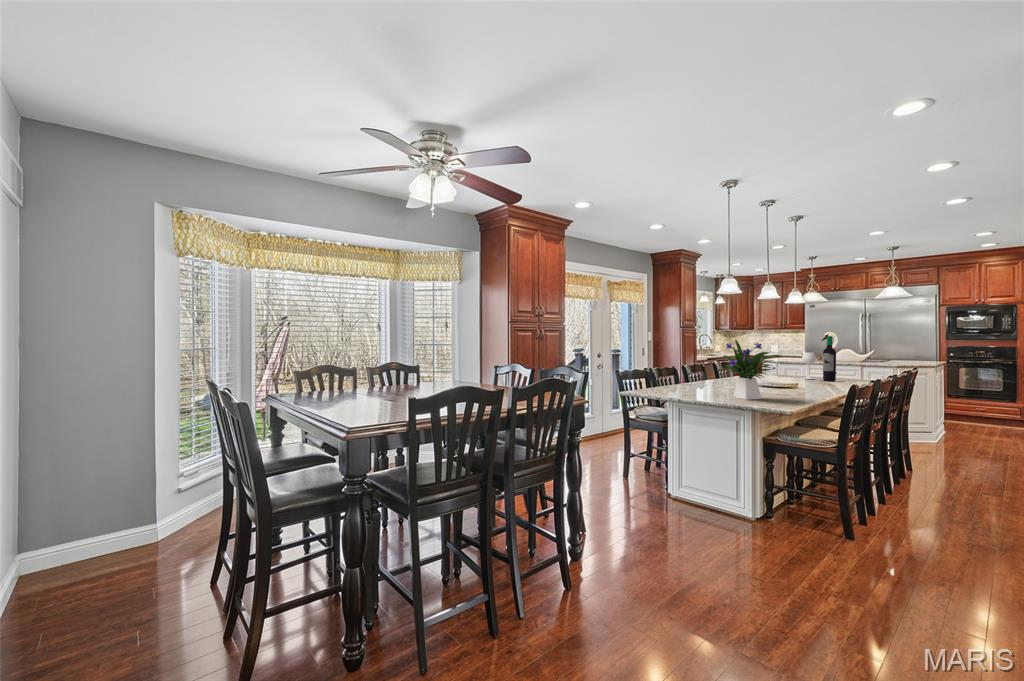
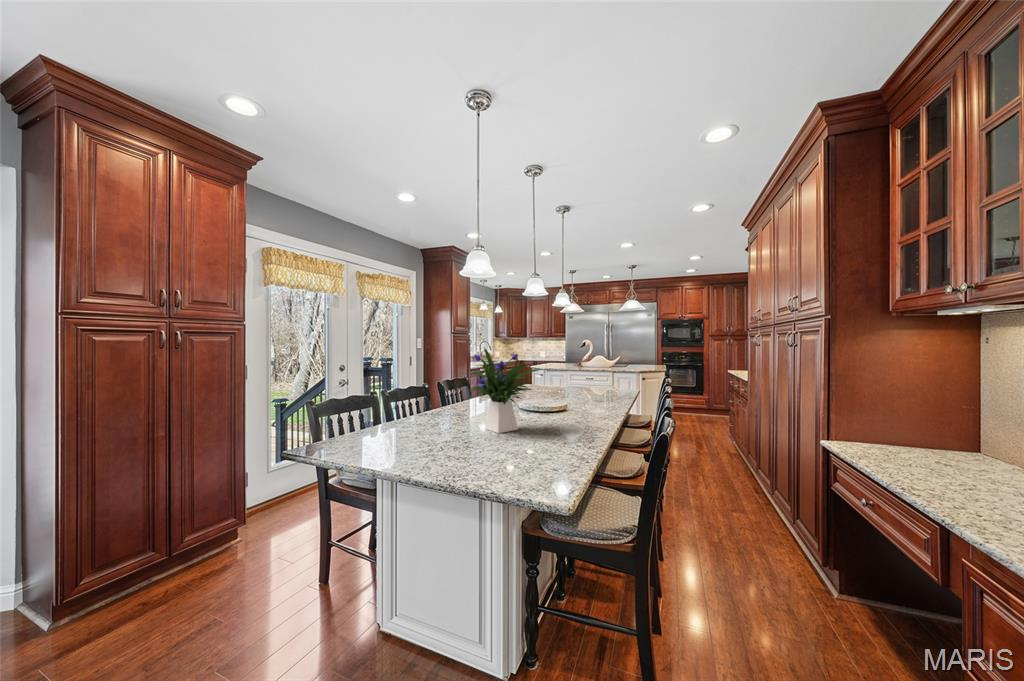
wine bottle: present [802,336,836,381] -> none [564,344,593,391]

